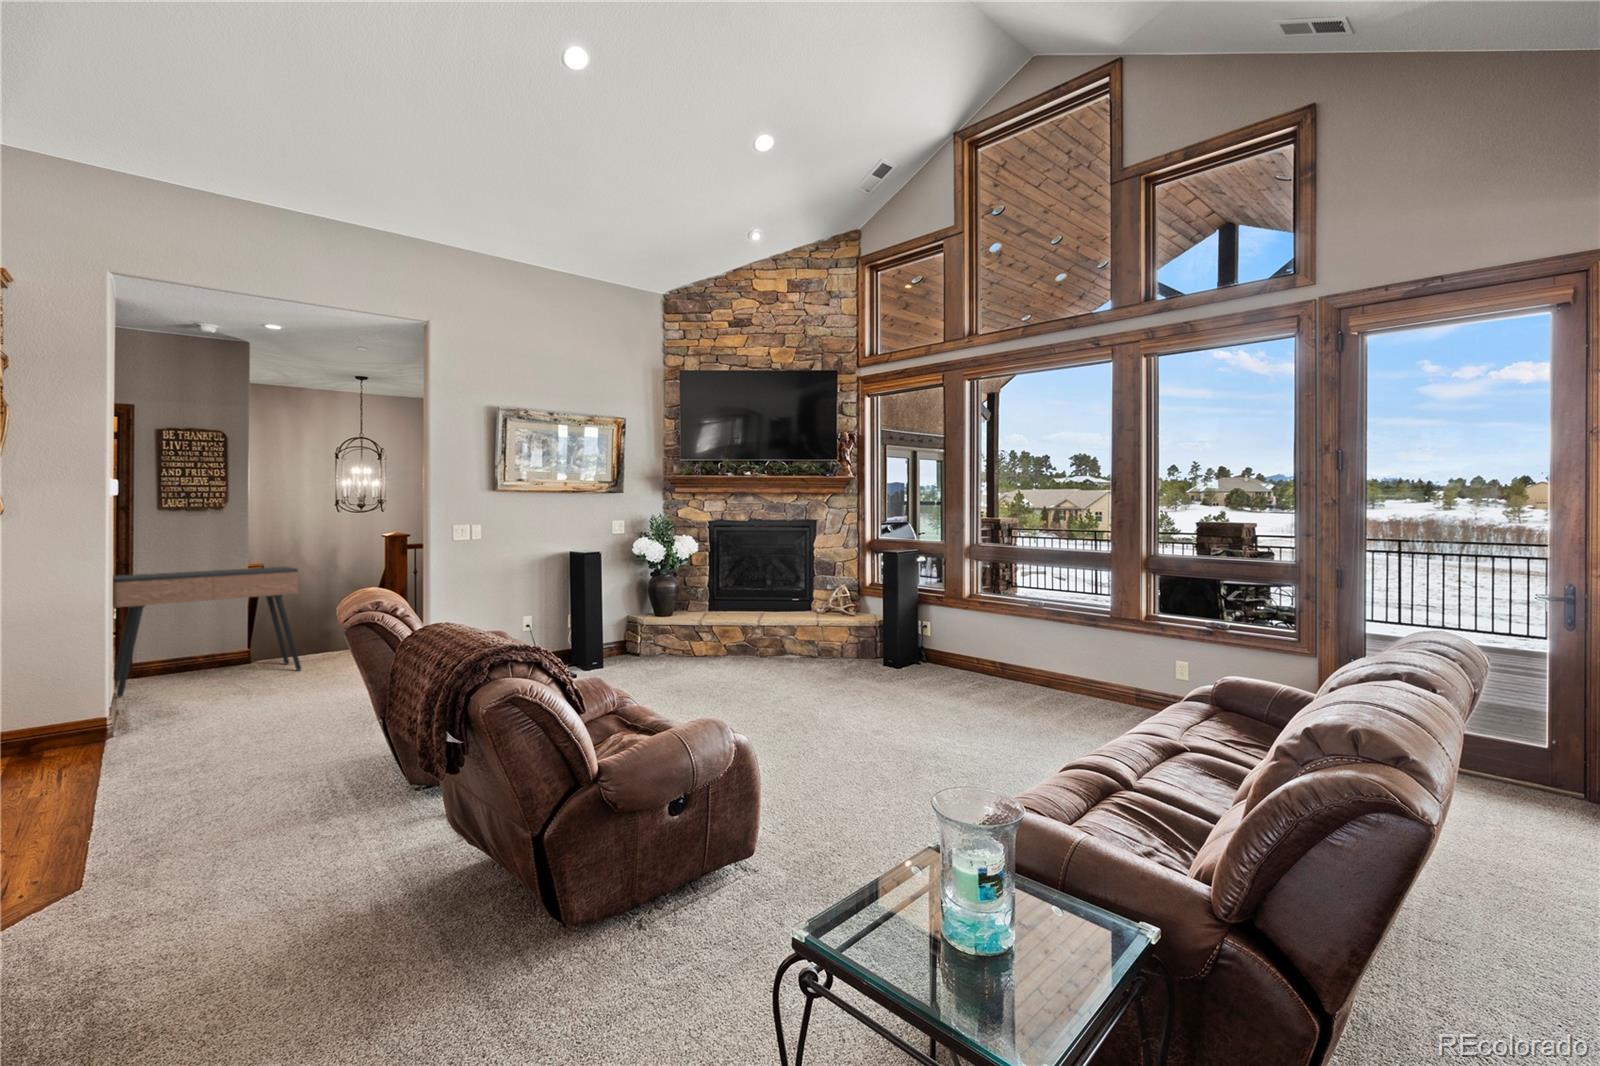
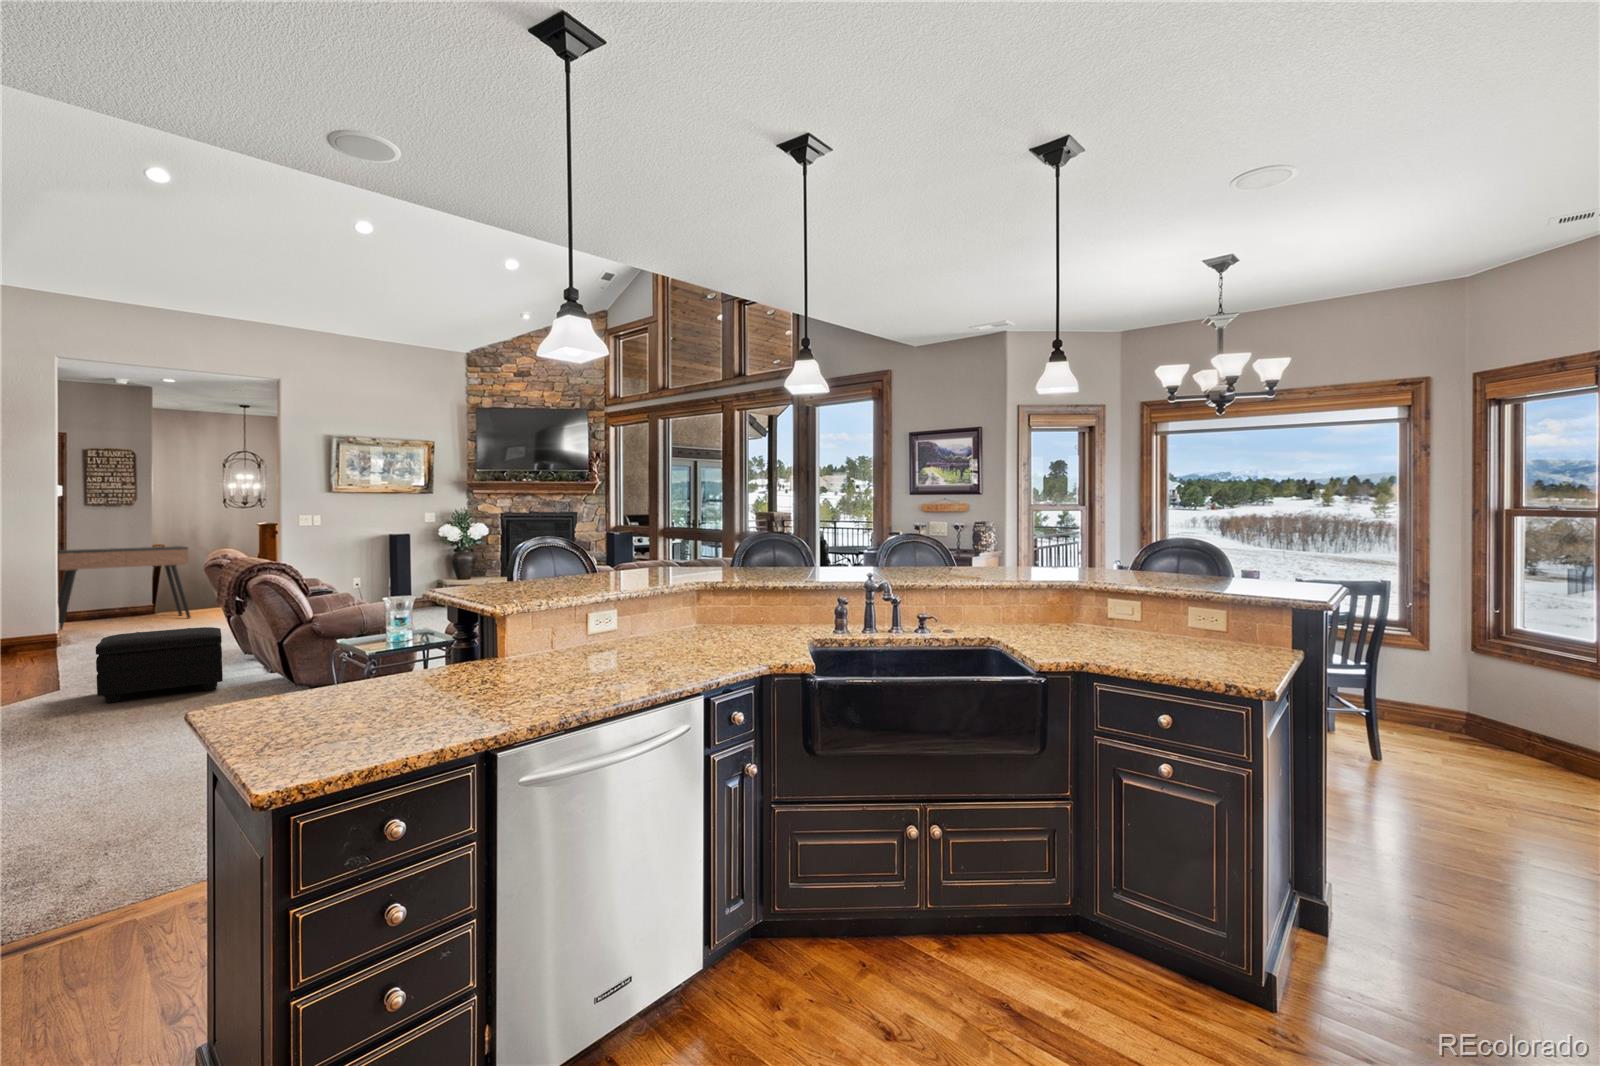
footstool: none [132,763,402,983] -> present [96,627,223,703]

